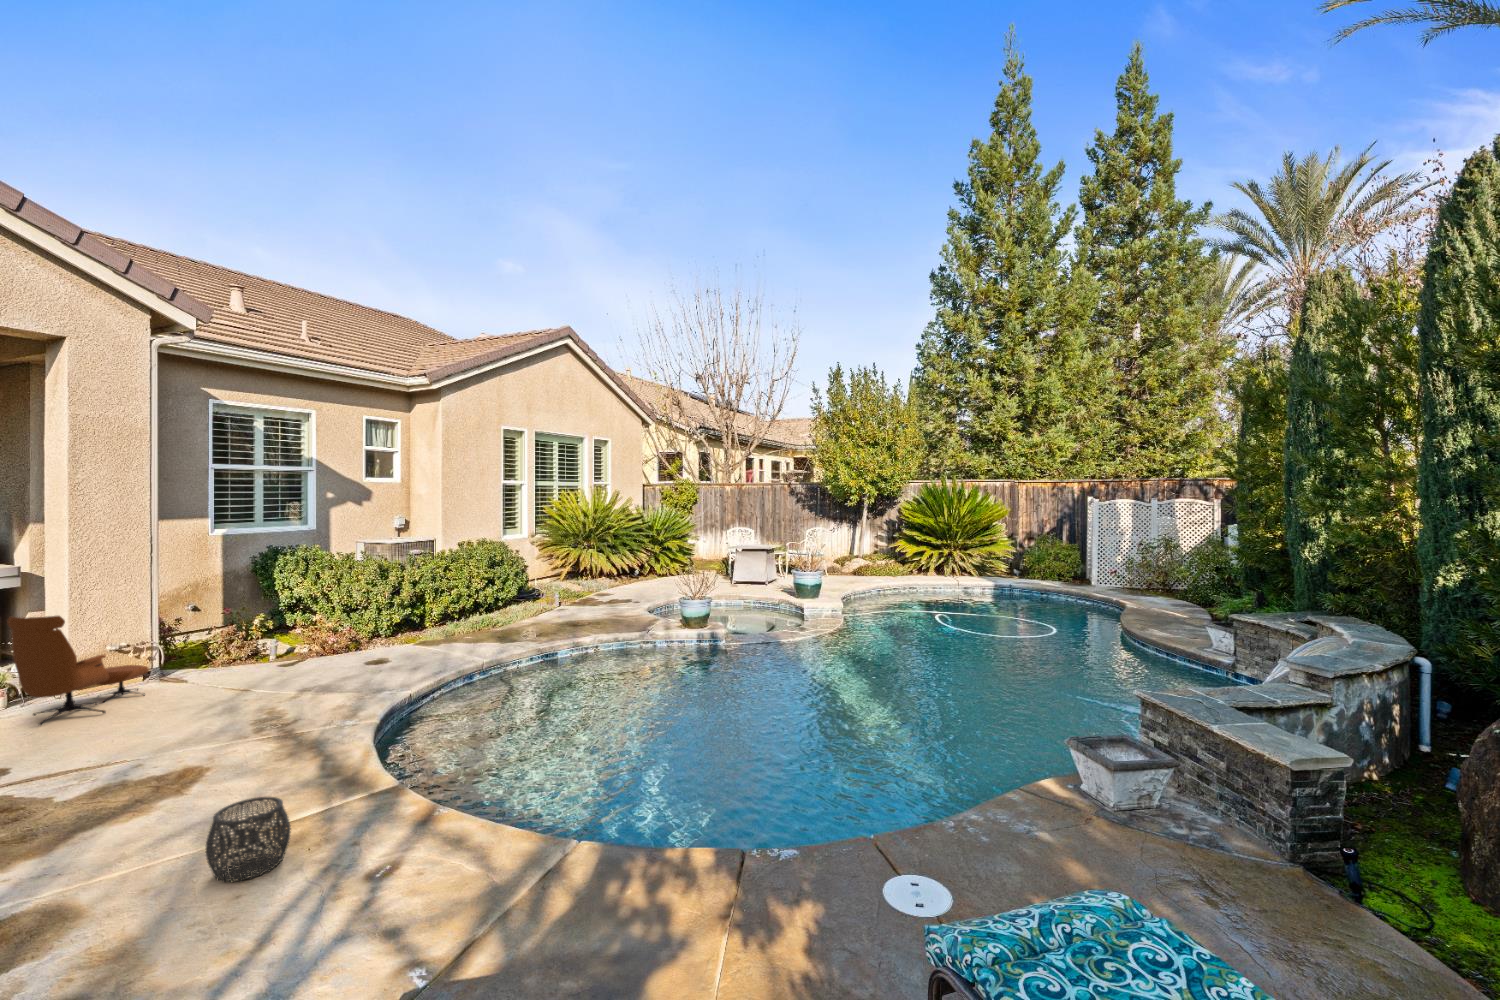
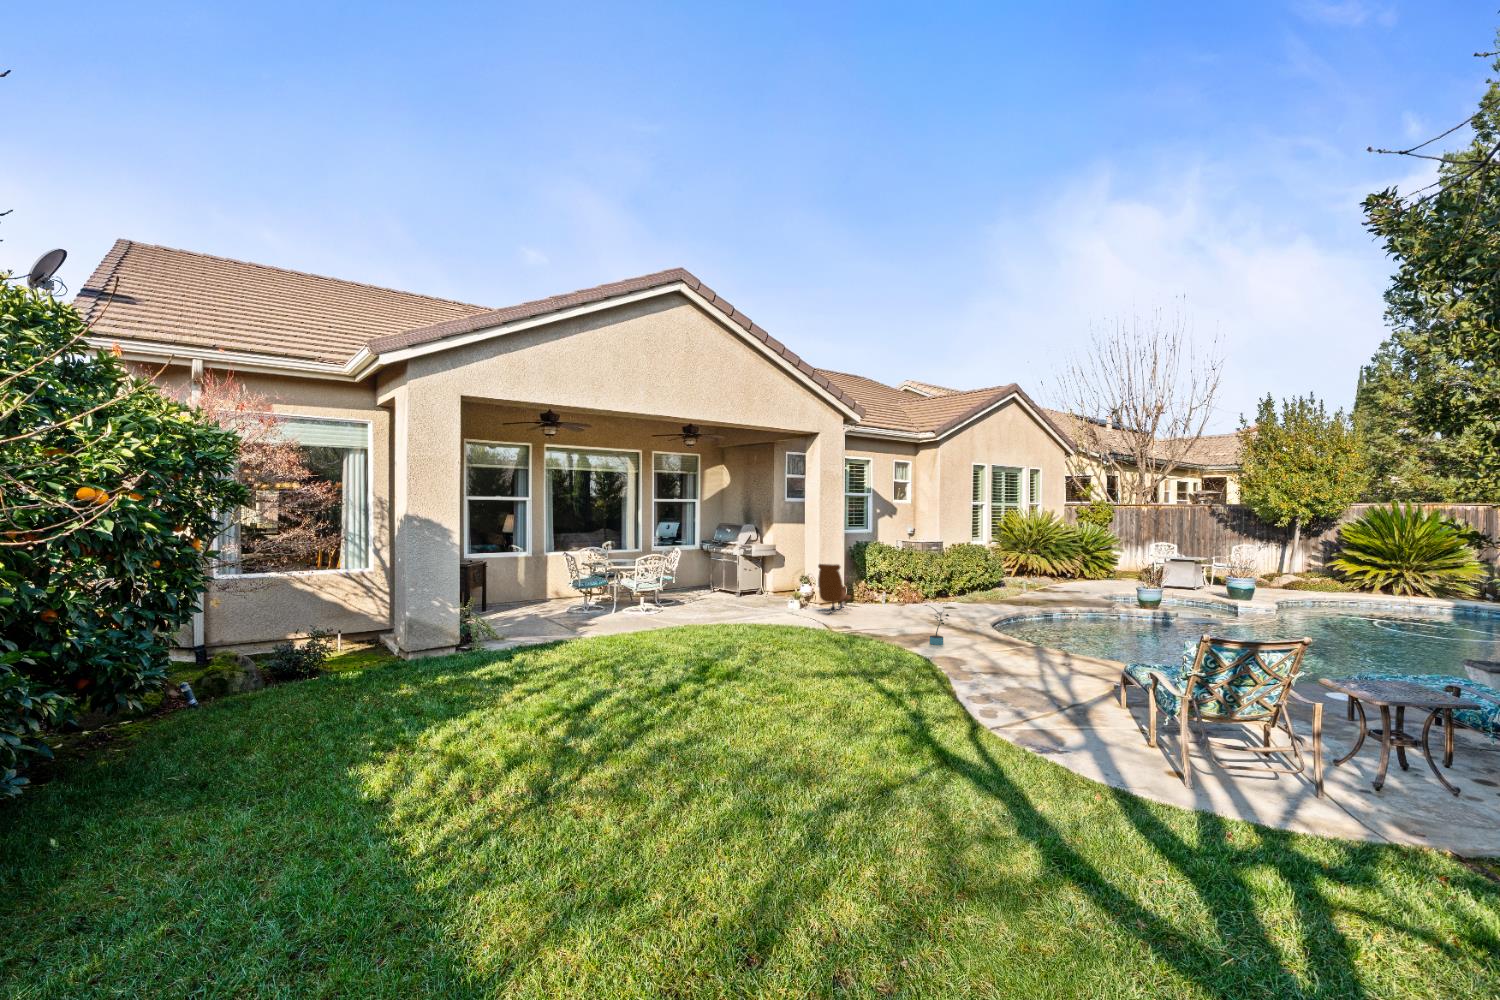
potted plant: none [91,713,172,830] -> present [925,600,949,645]
woven basket: present [205,797,291,882] -> none [994,632,1024,660]

